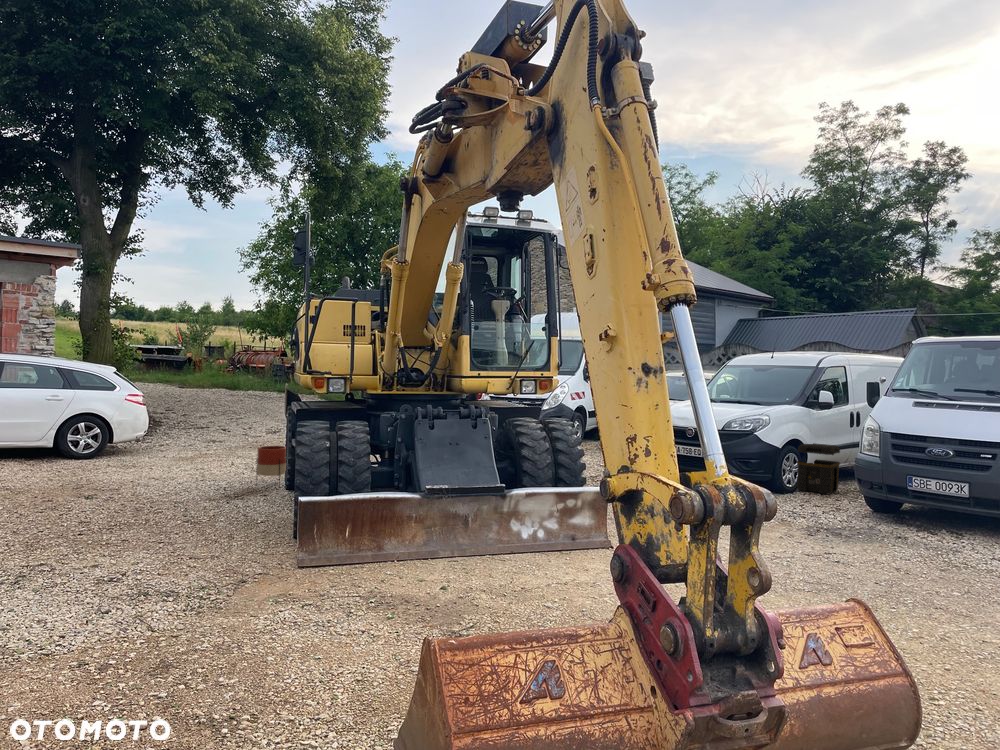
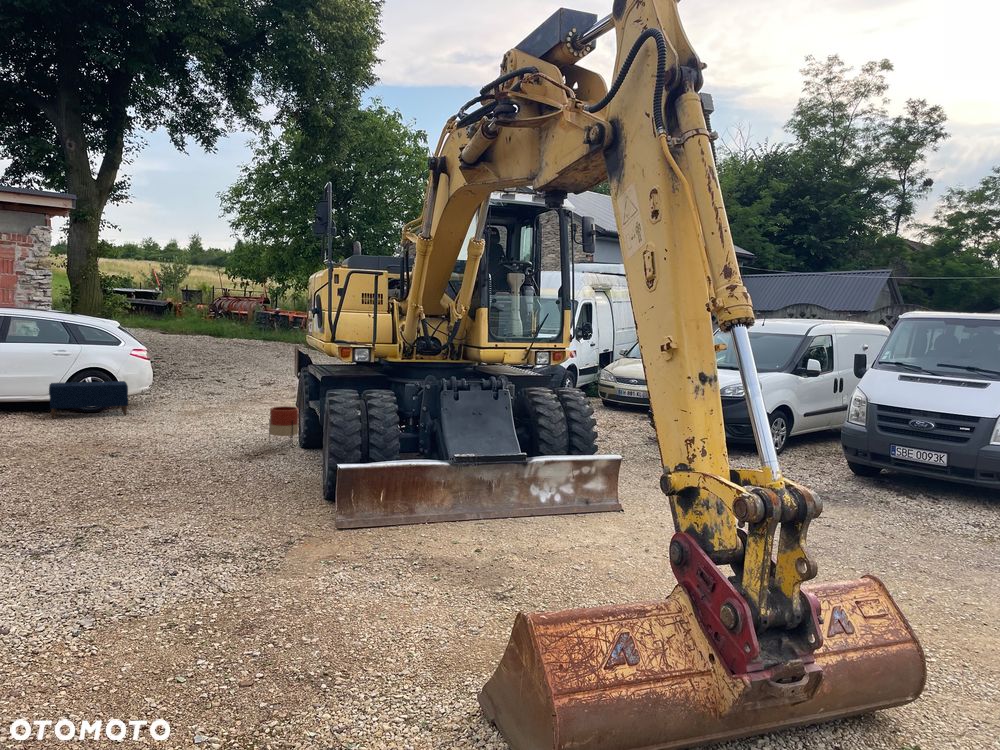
bench: none [45,426,125,464] -> present [49,381,128,419]
toolbox: present [797,443,840,494] -> none [783,410,825,459]

